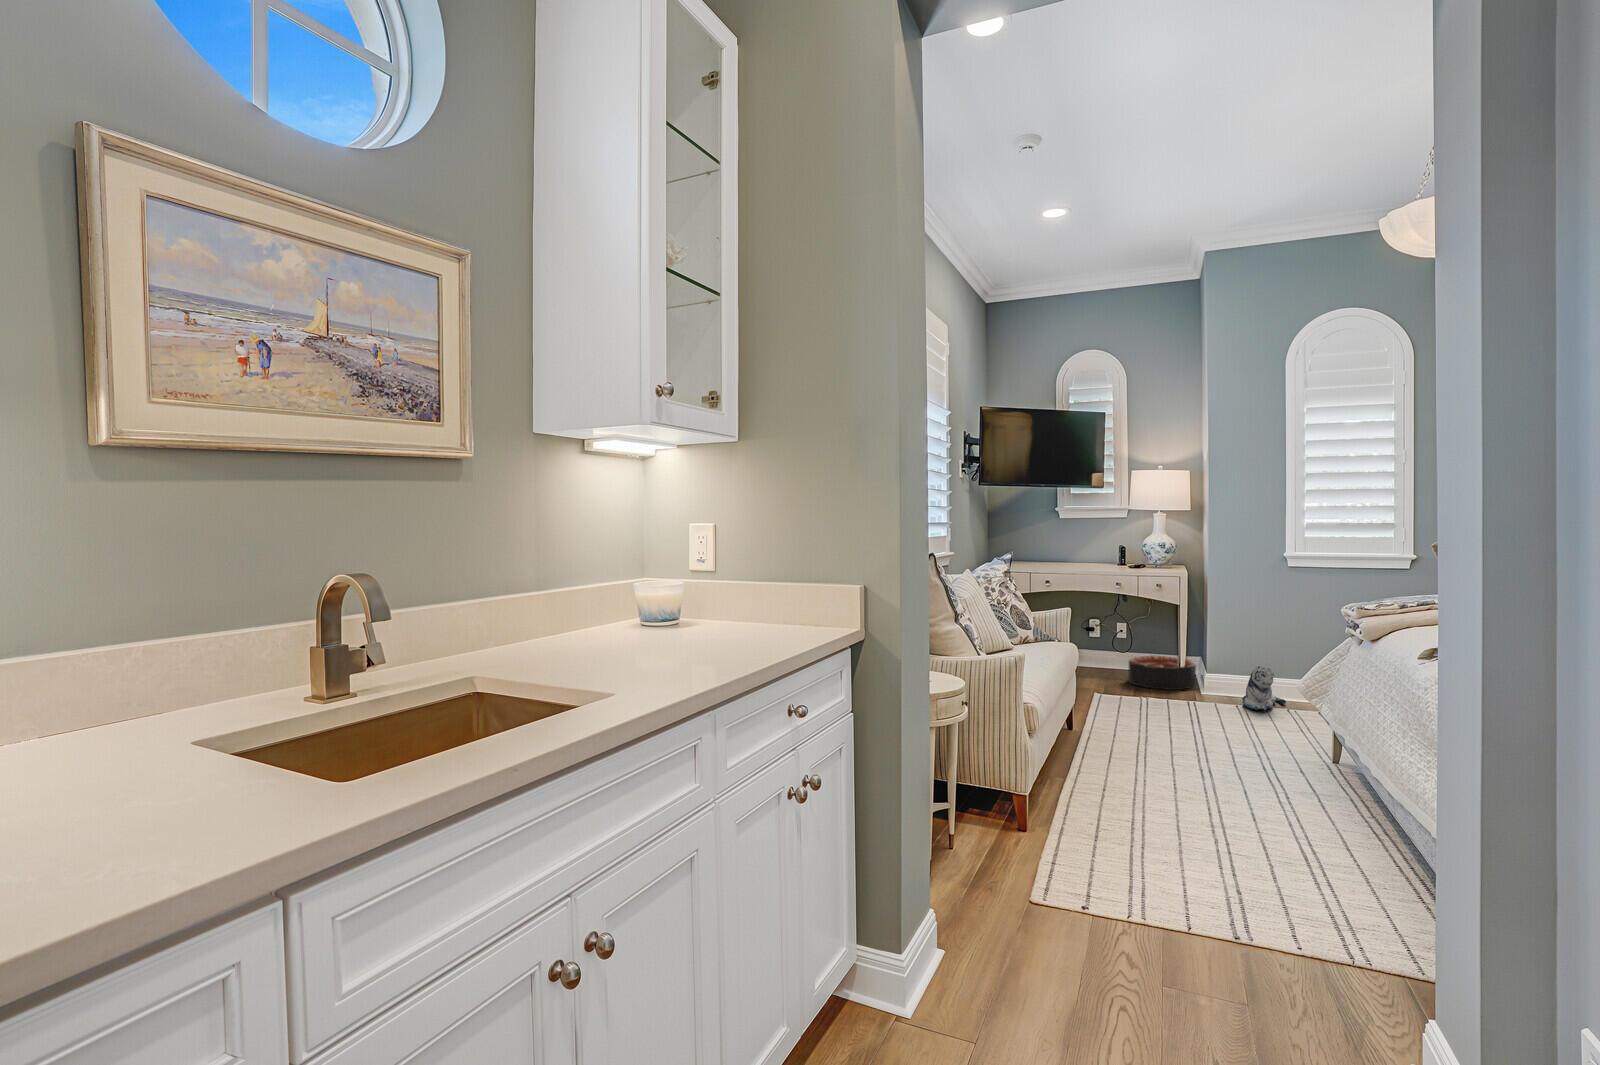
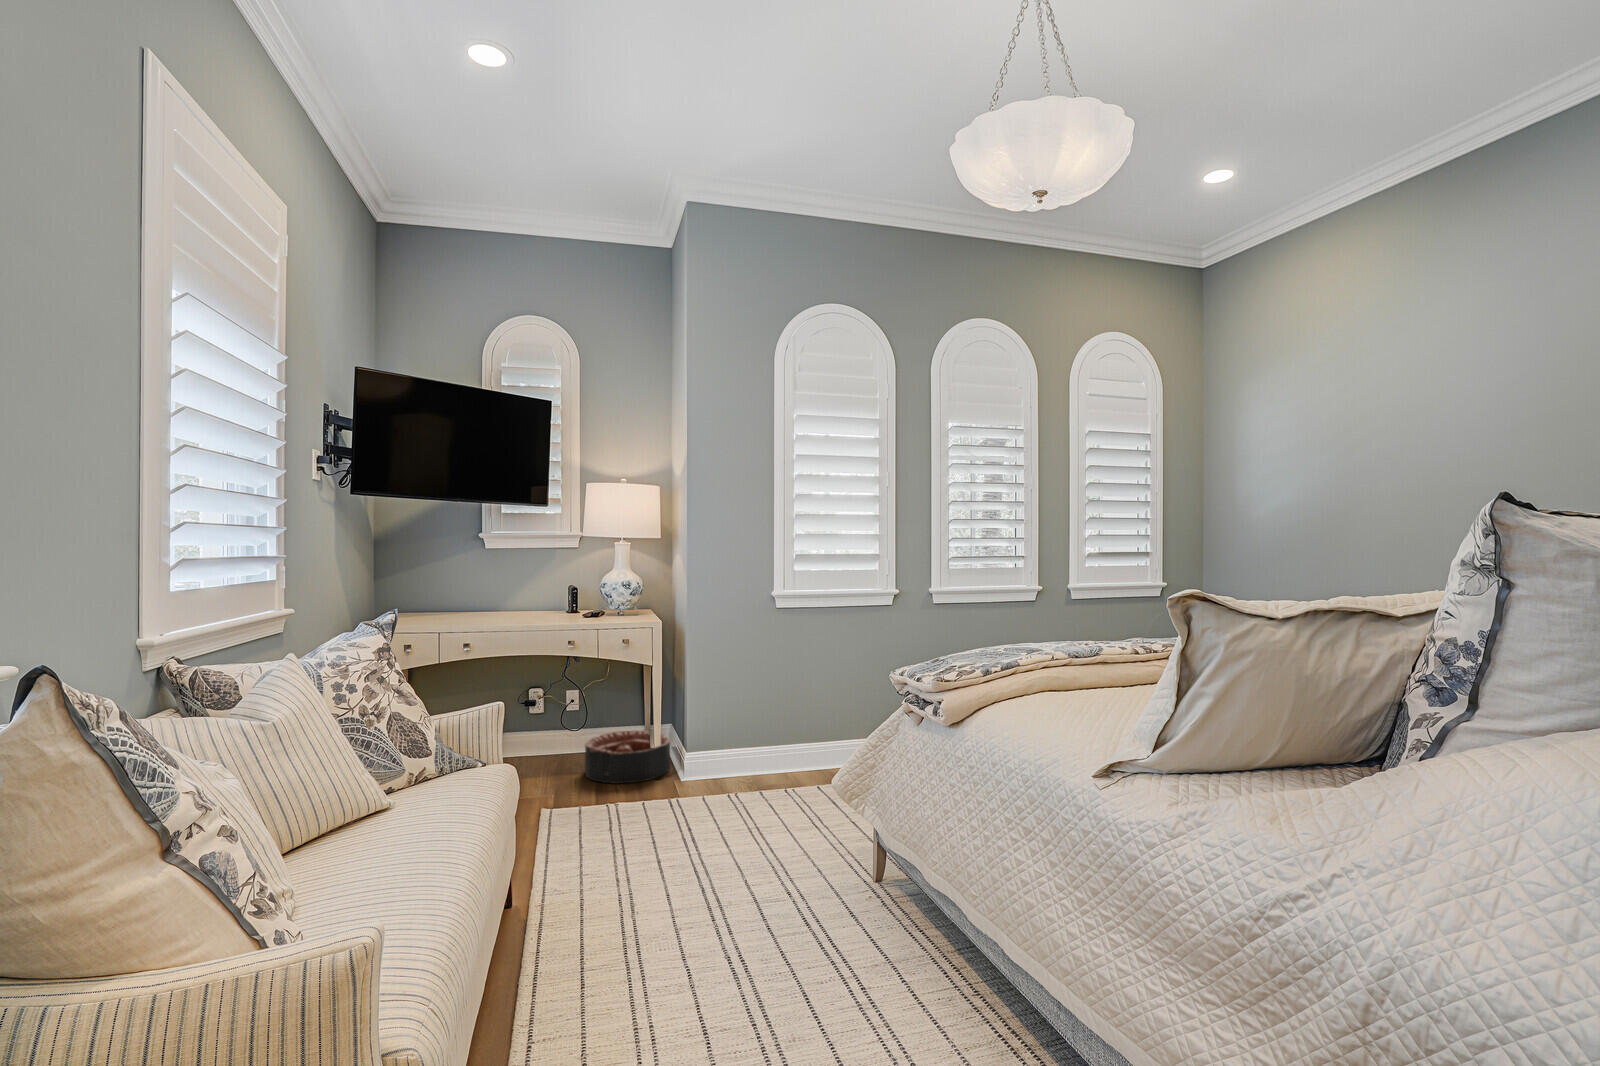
plush toy: present [1242,666,1286,710] -> none [731,741,782,804]

